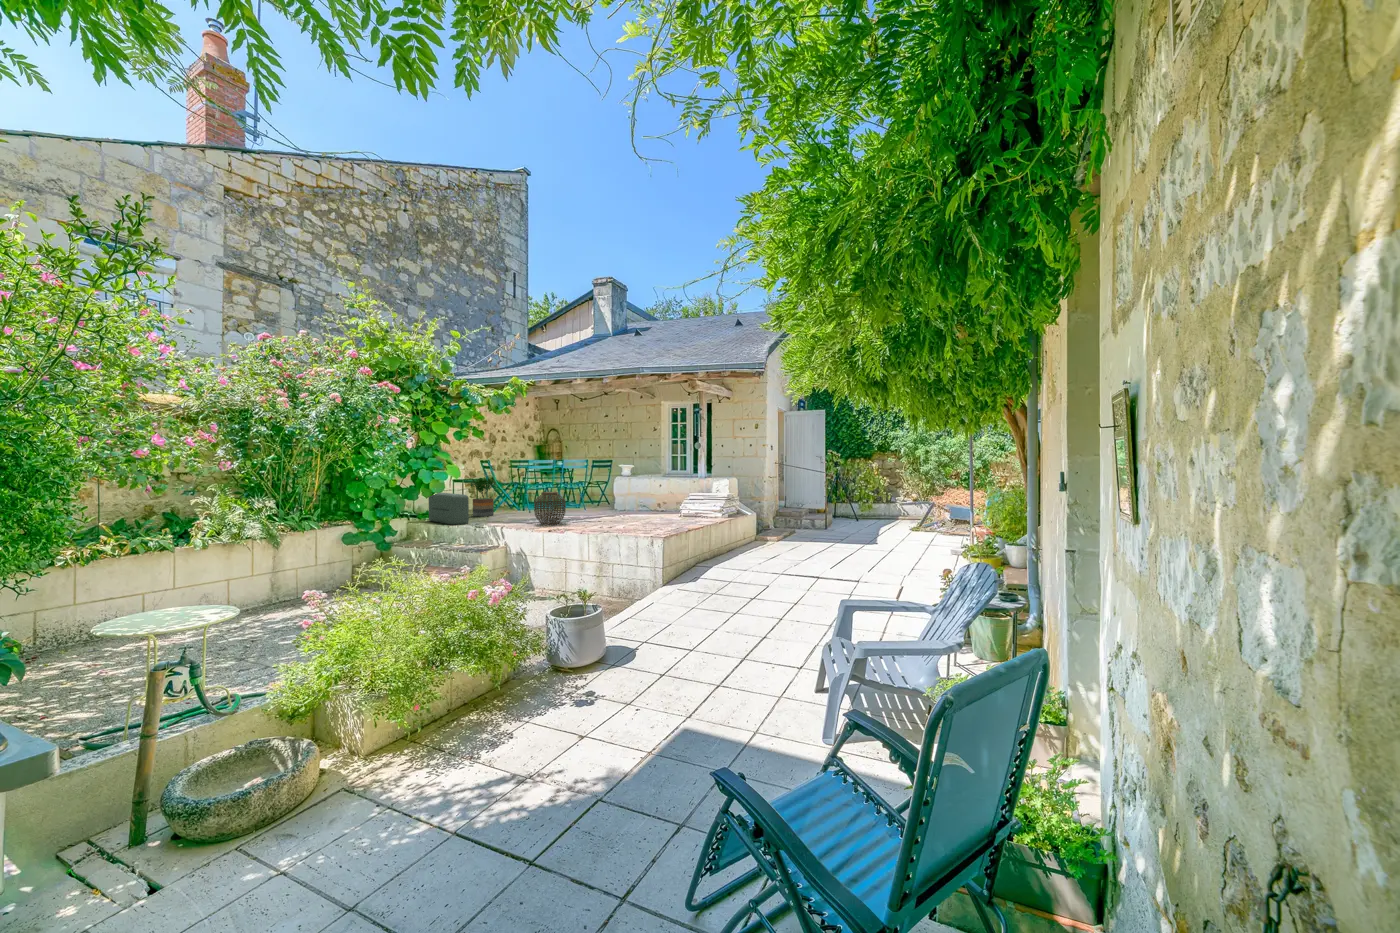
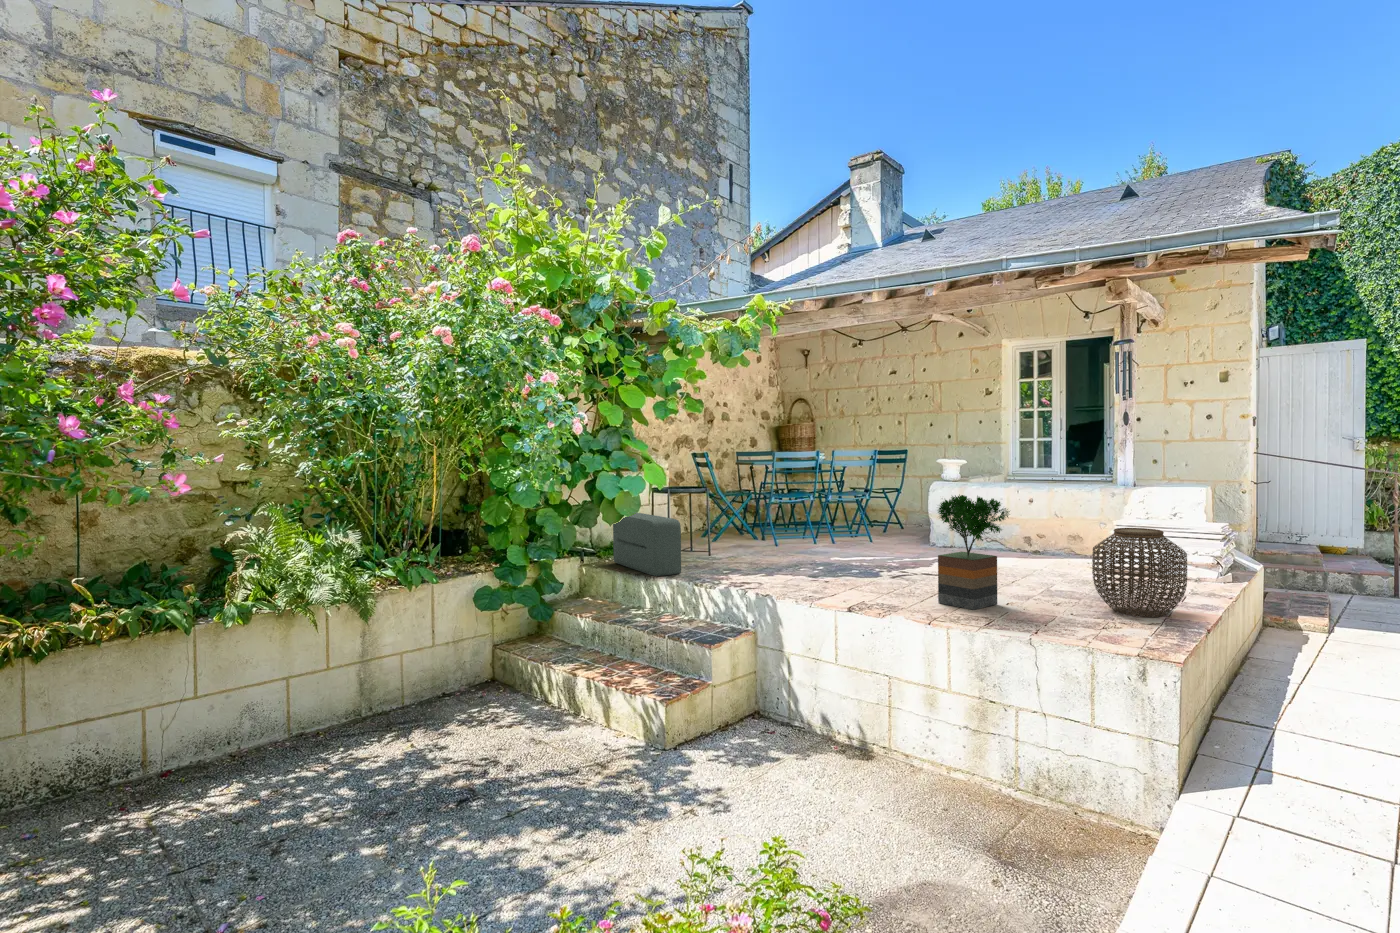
potted tree: present [470,478,497,517] -> present [938,495,1010,610]
woven basket: present [534,492,566,525] -> present [1092,528,1187,617]

